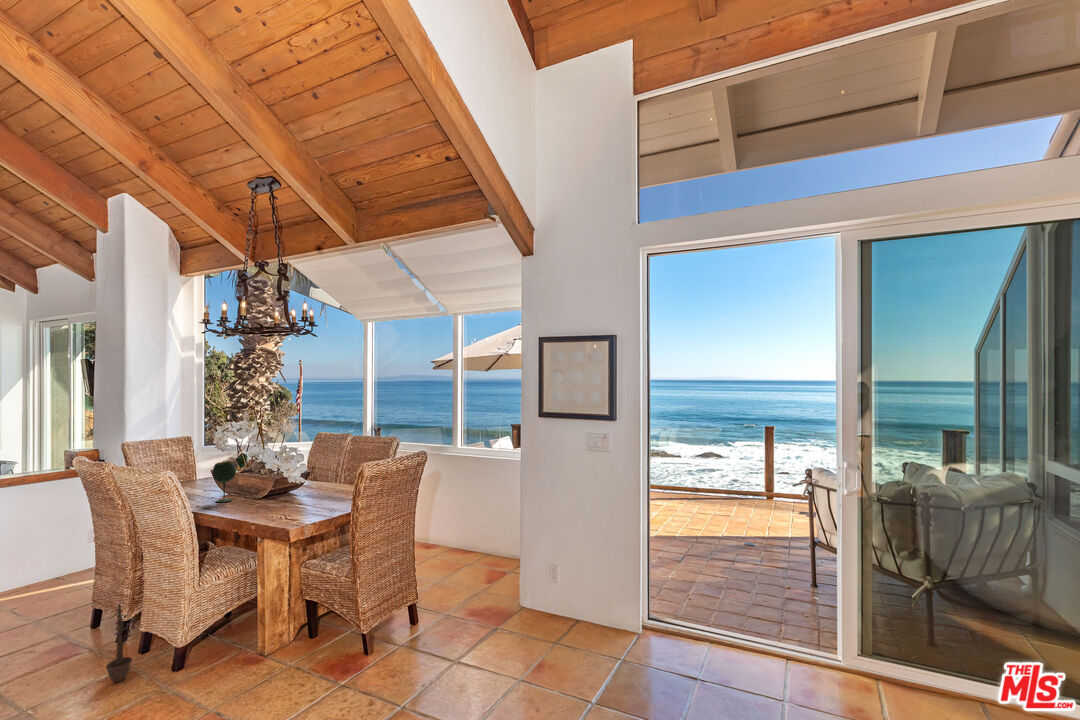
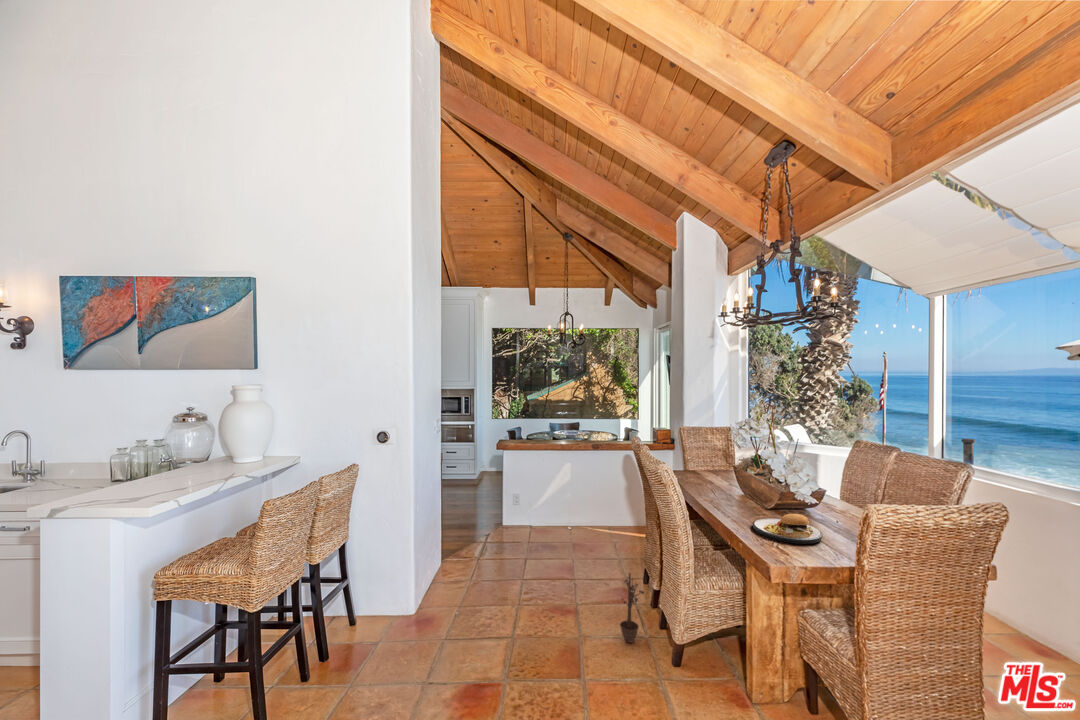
wine glass: present [212,462,236,502] -> none [719,460,742,504]
plate: none [260,481,316,514] -> present [753,514,823,544]

